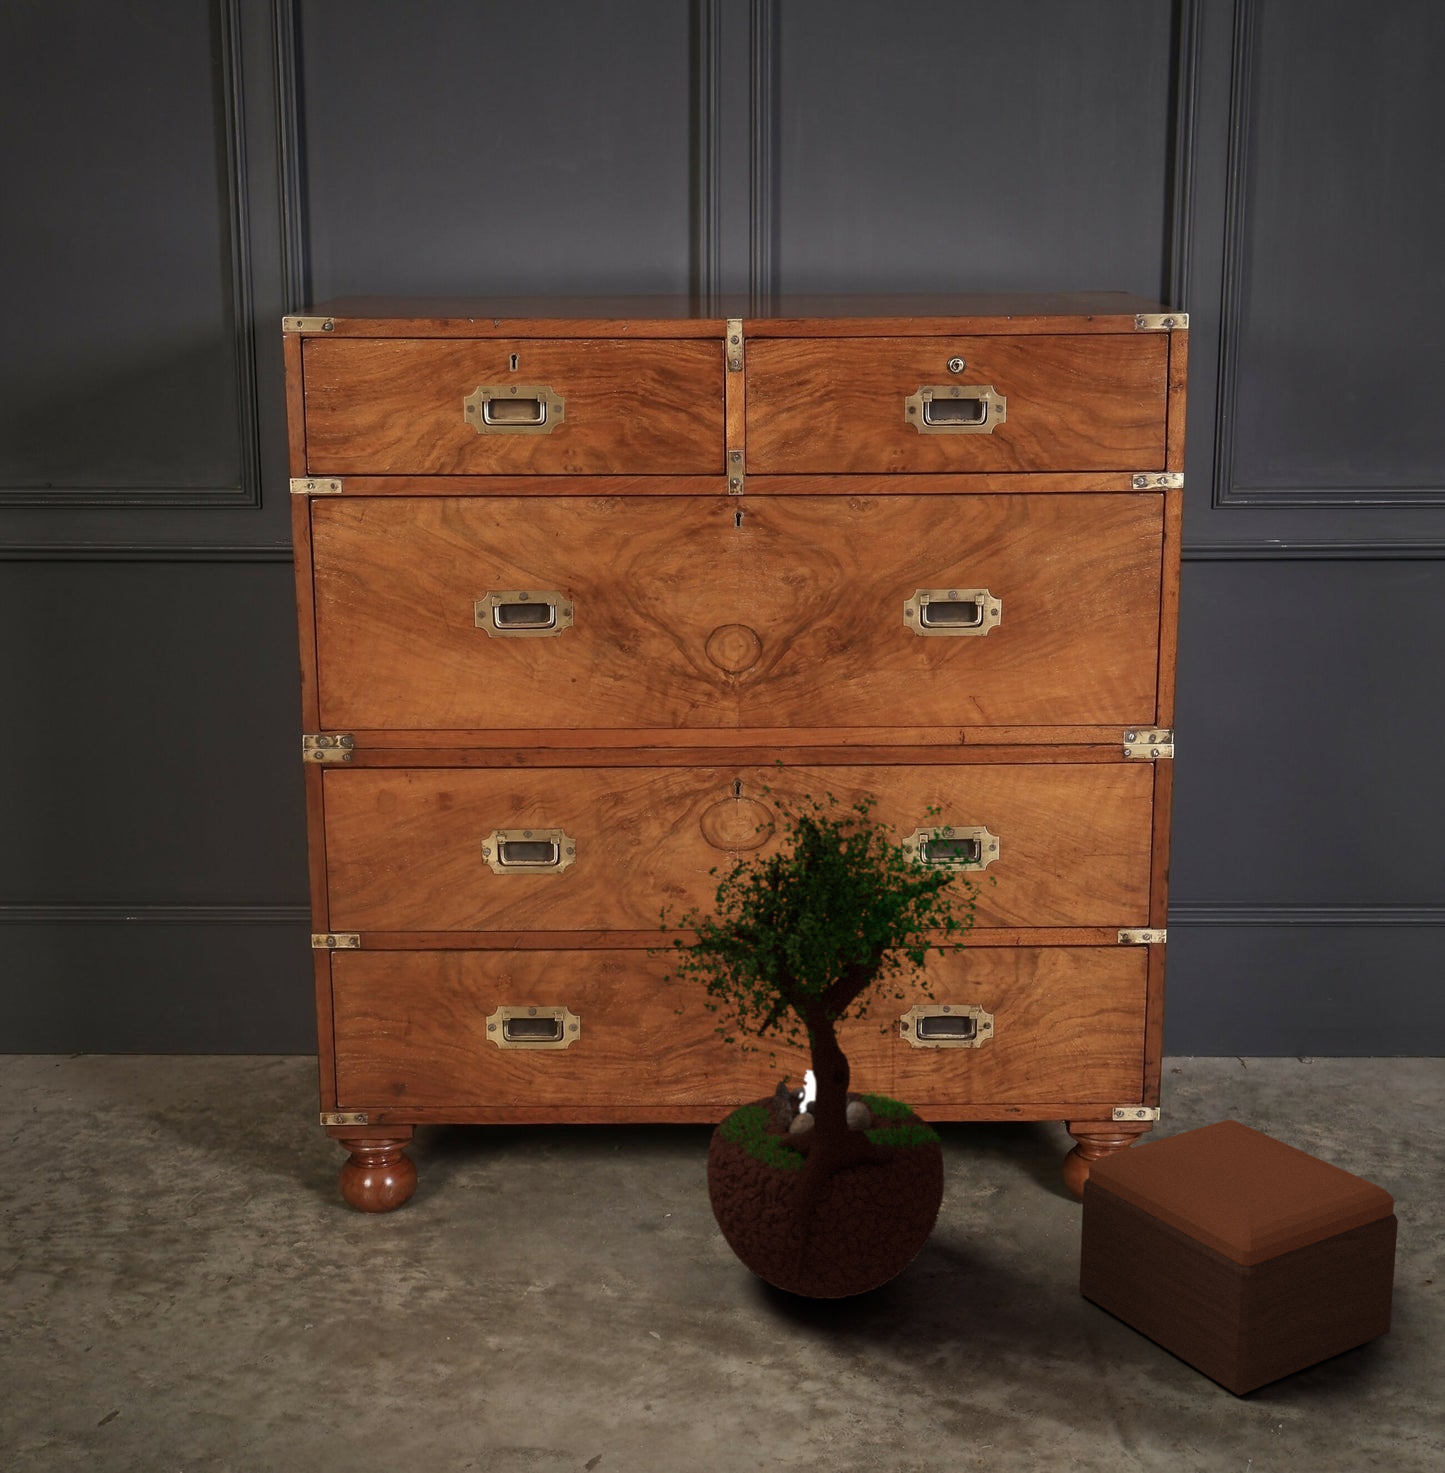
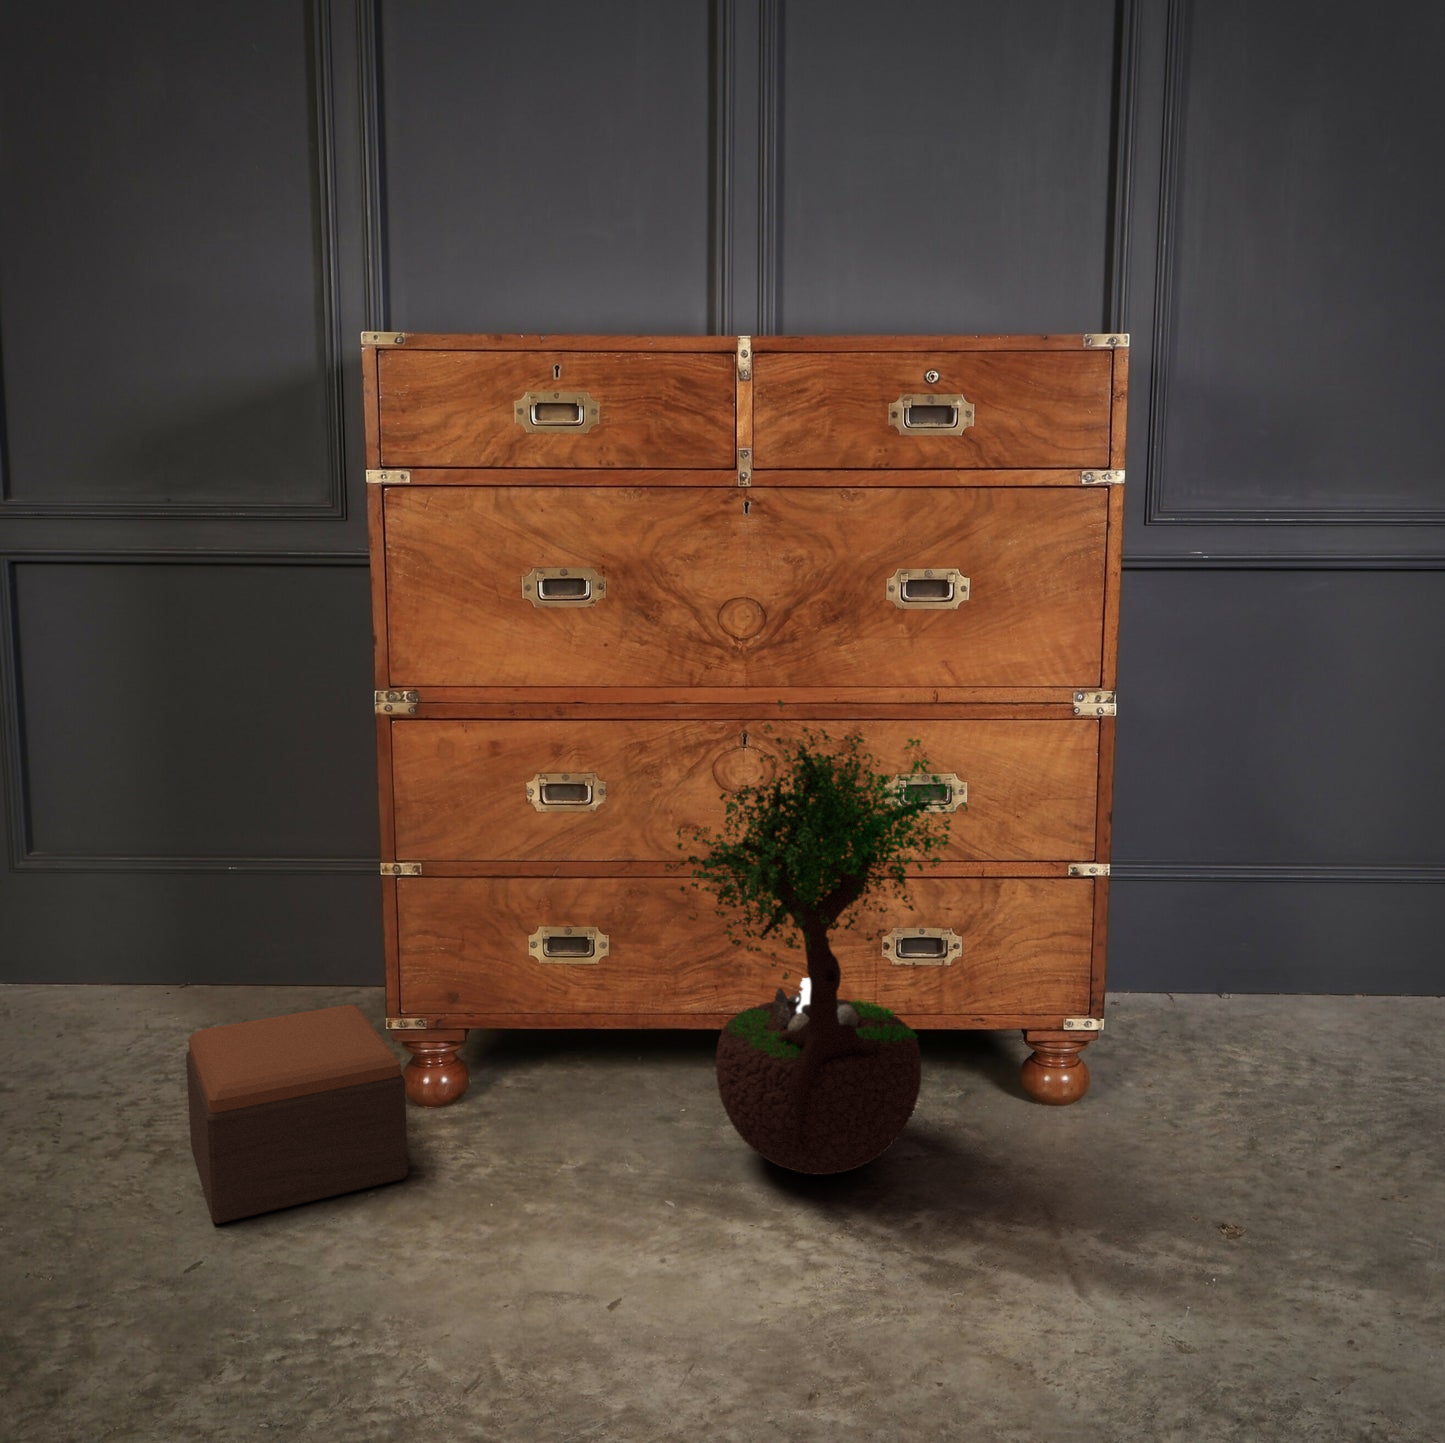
footstool: present [1079,1120,1398,1396] -> present [186,1005,408,1224]

